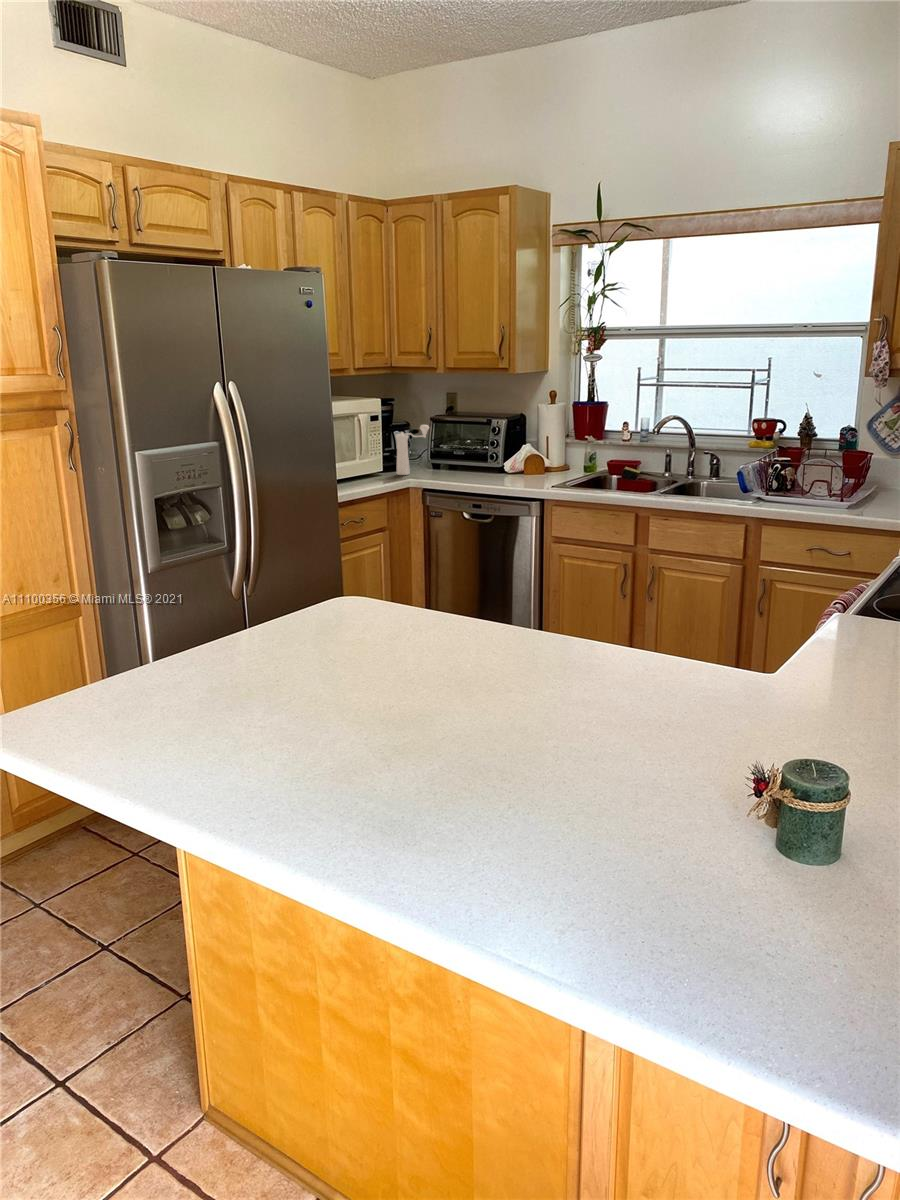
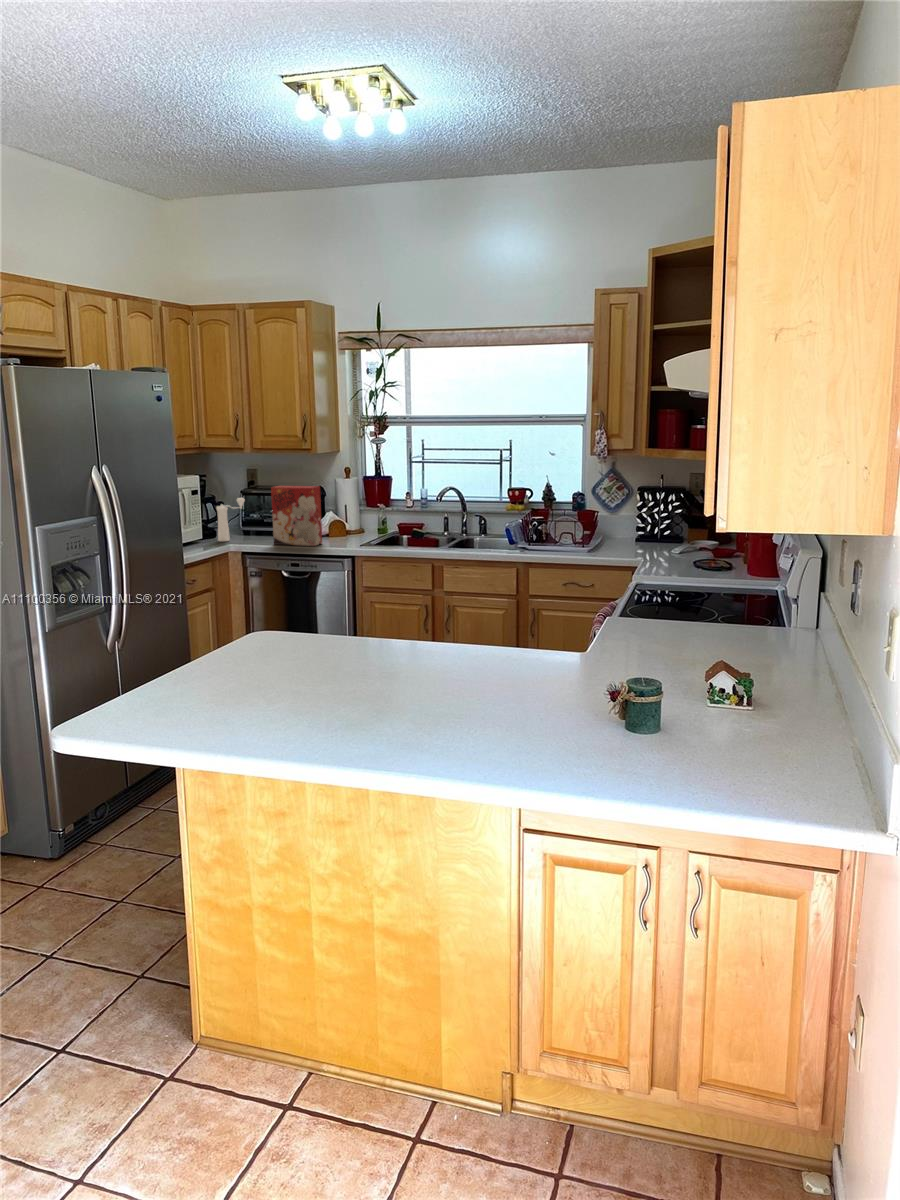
cereal box: none [455,411,512,484] -> present [271,486,322,546]

